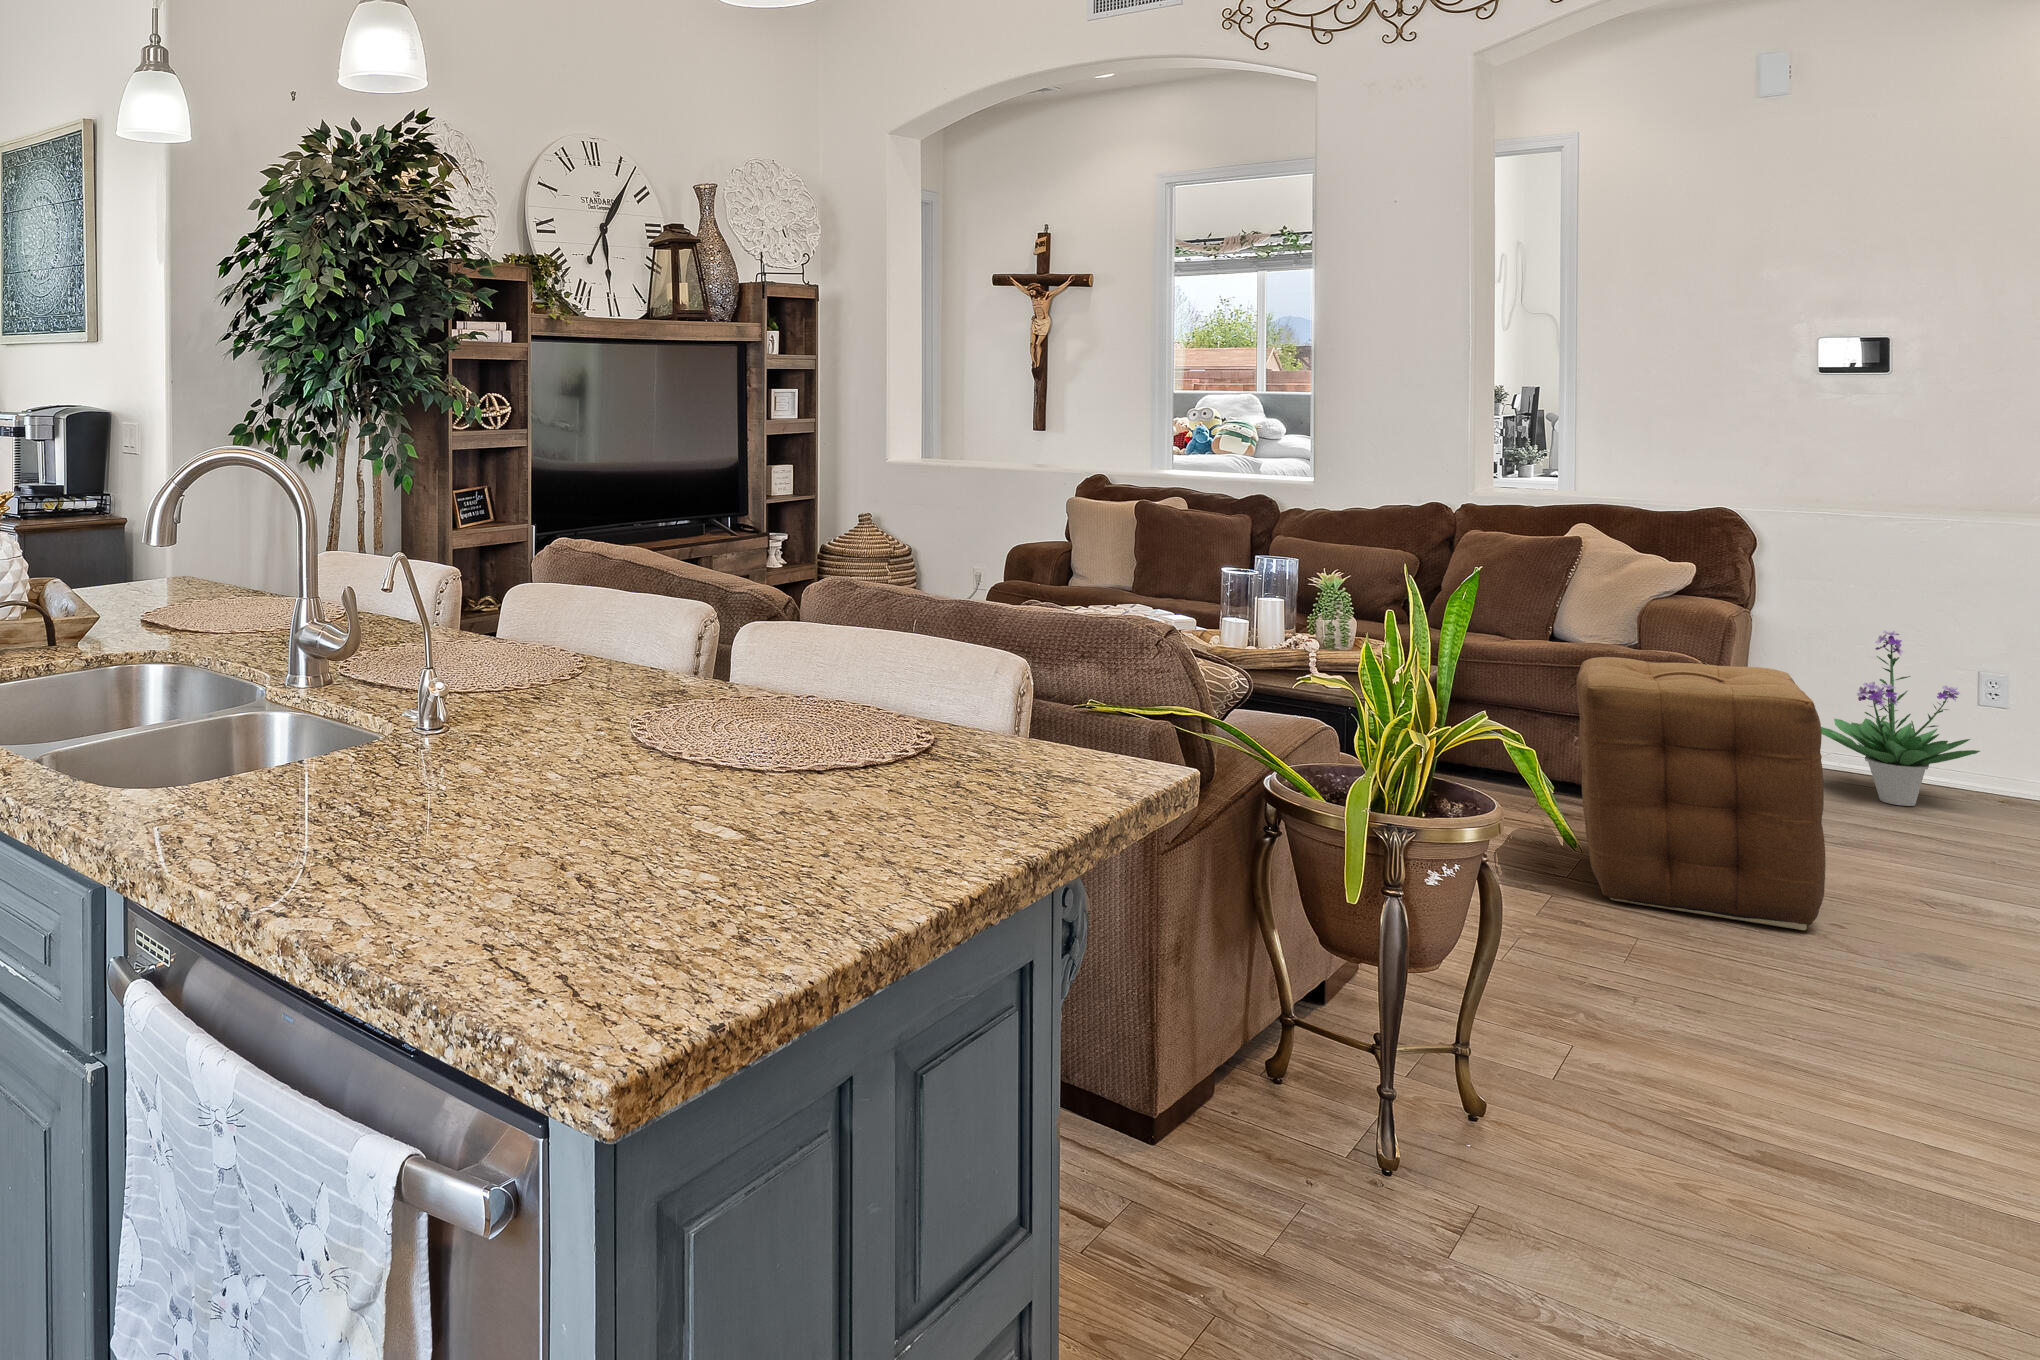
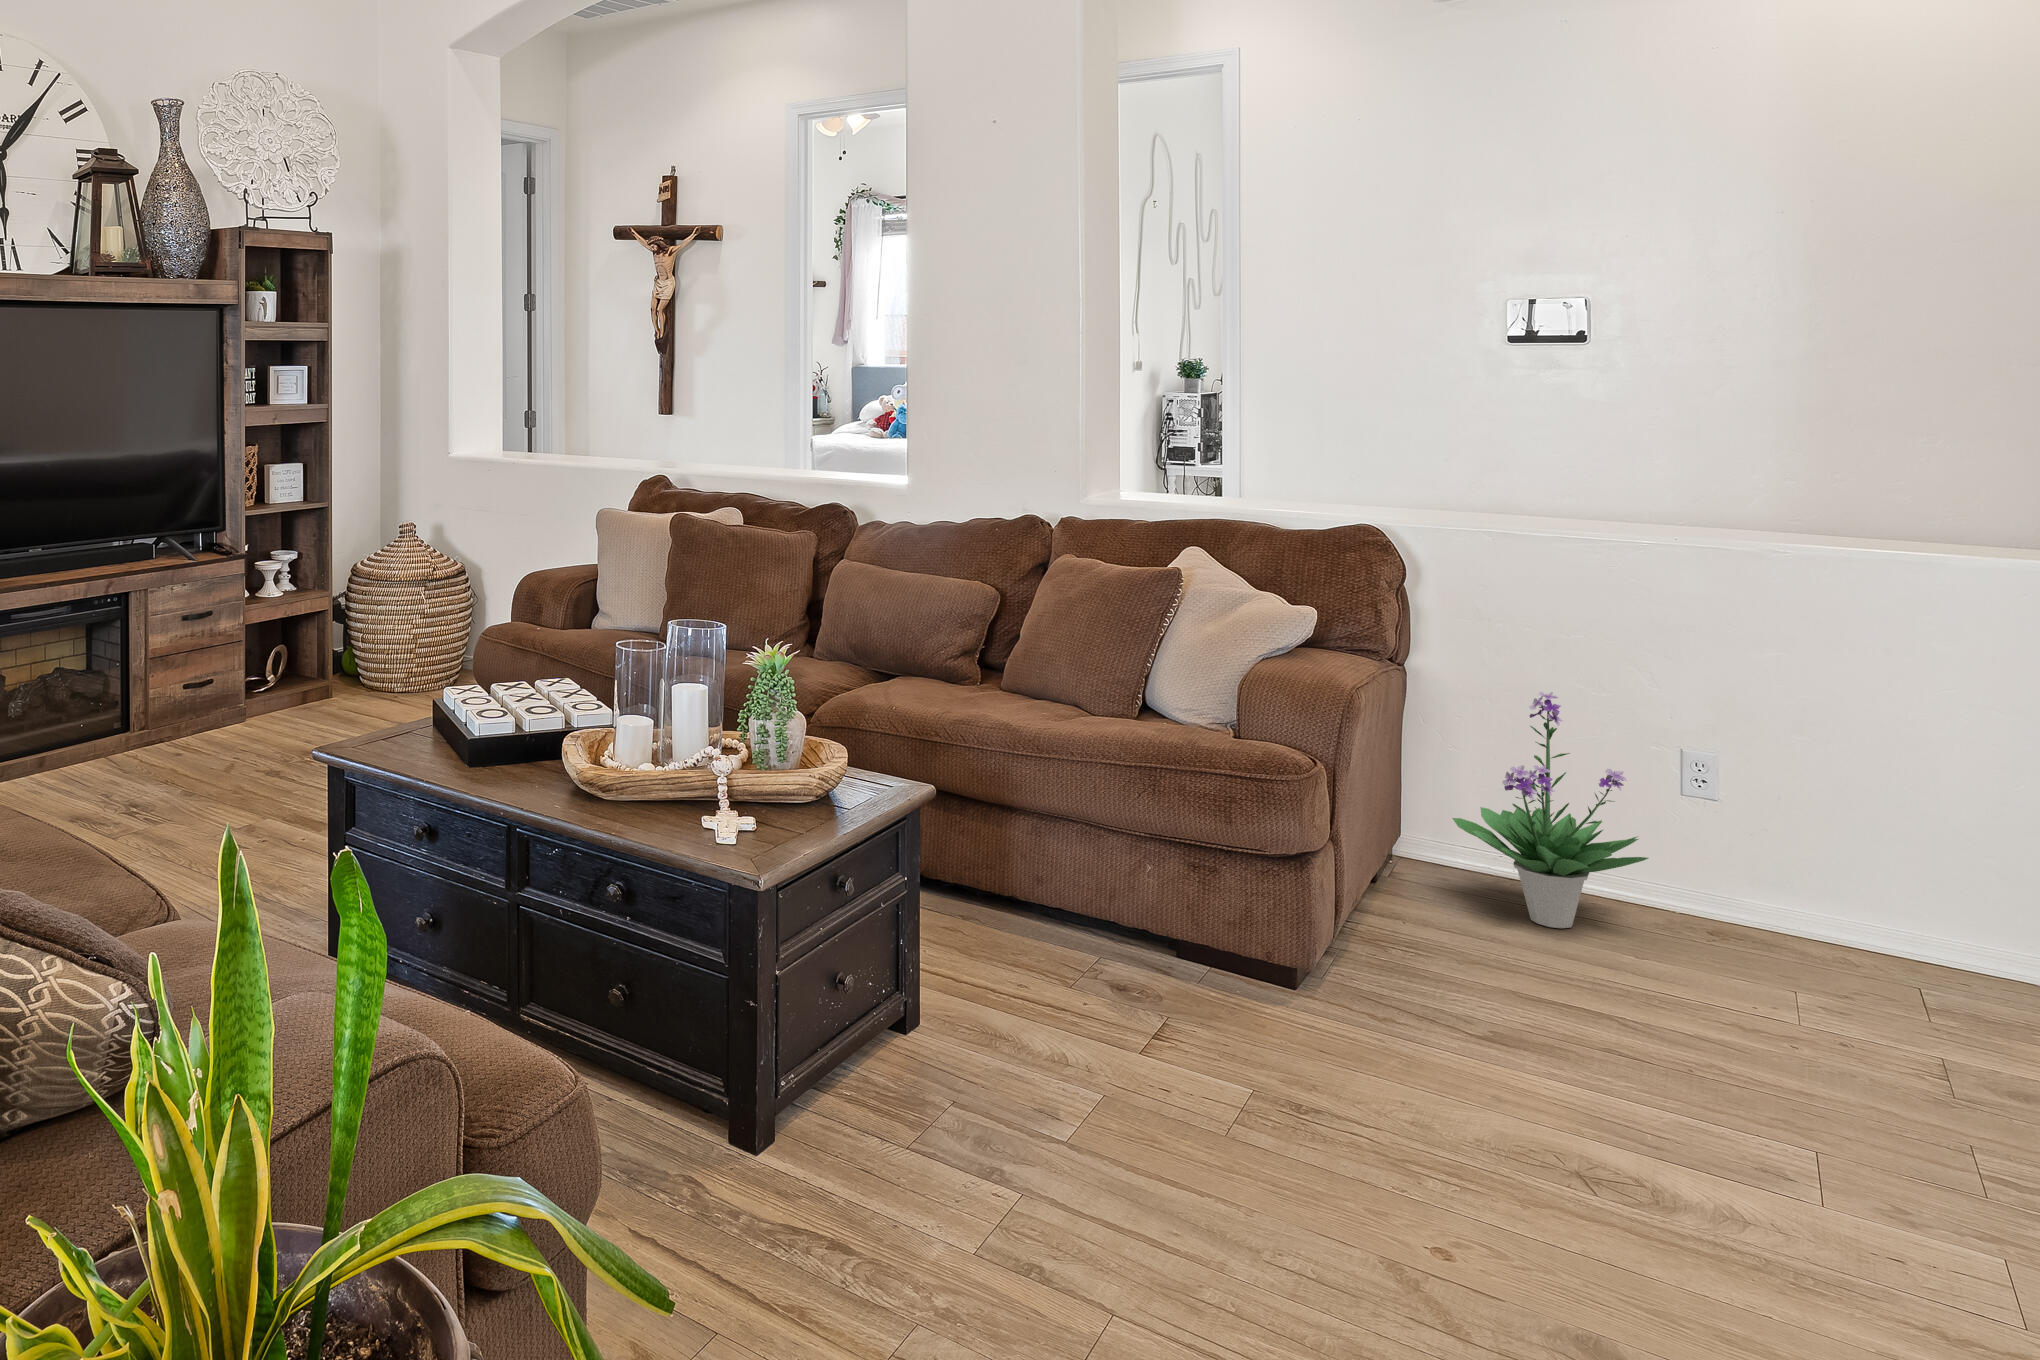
ottoman: present [1577,657,1826,930] -> none [1095,765,1412,1204]

